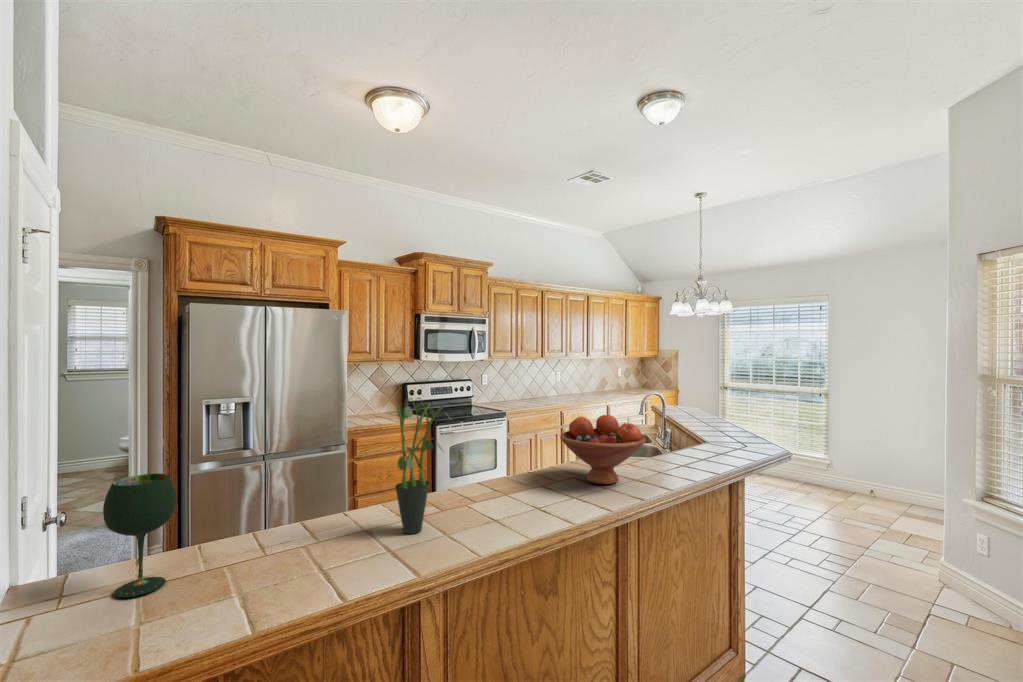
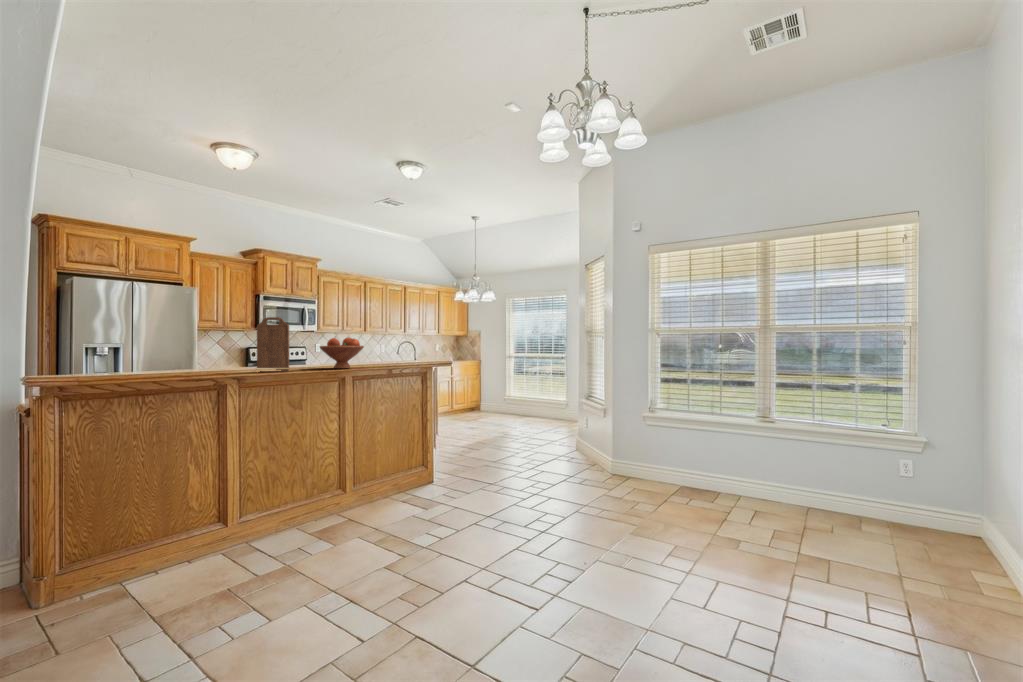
cutting board: none [455,390,520,509] -> present [257,317,289,372]
potted plant: present [395,398,449,534] -> none [222,315,251,375]
wine glass: present [103,474,177,598] -> none [90,337,121,381]

